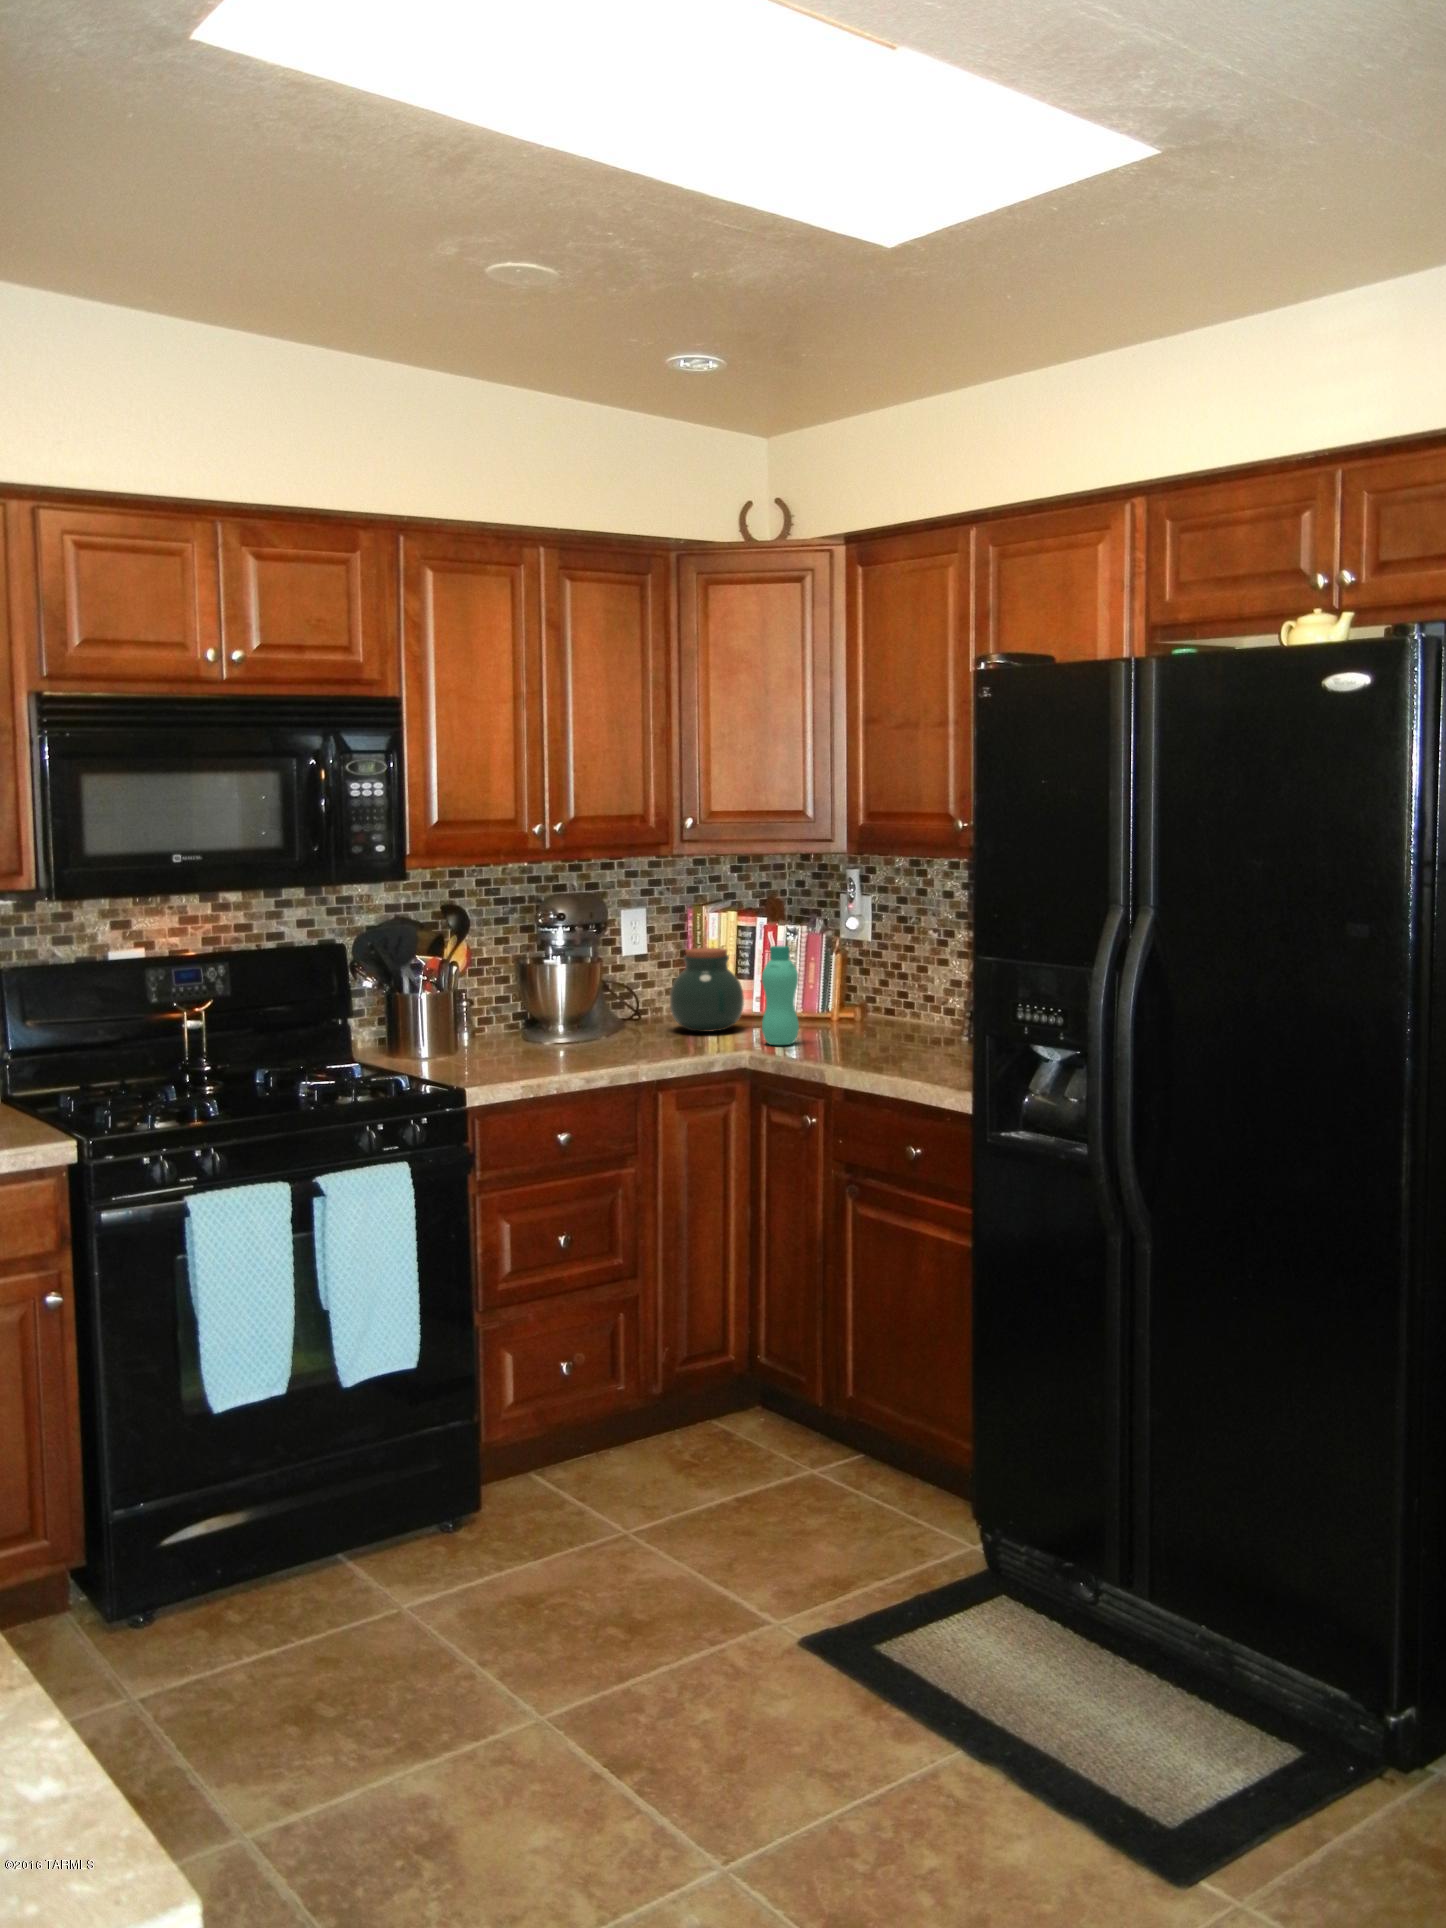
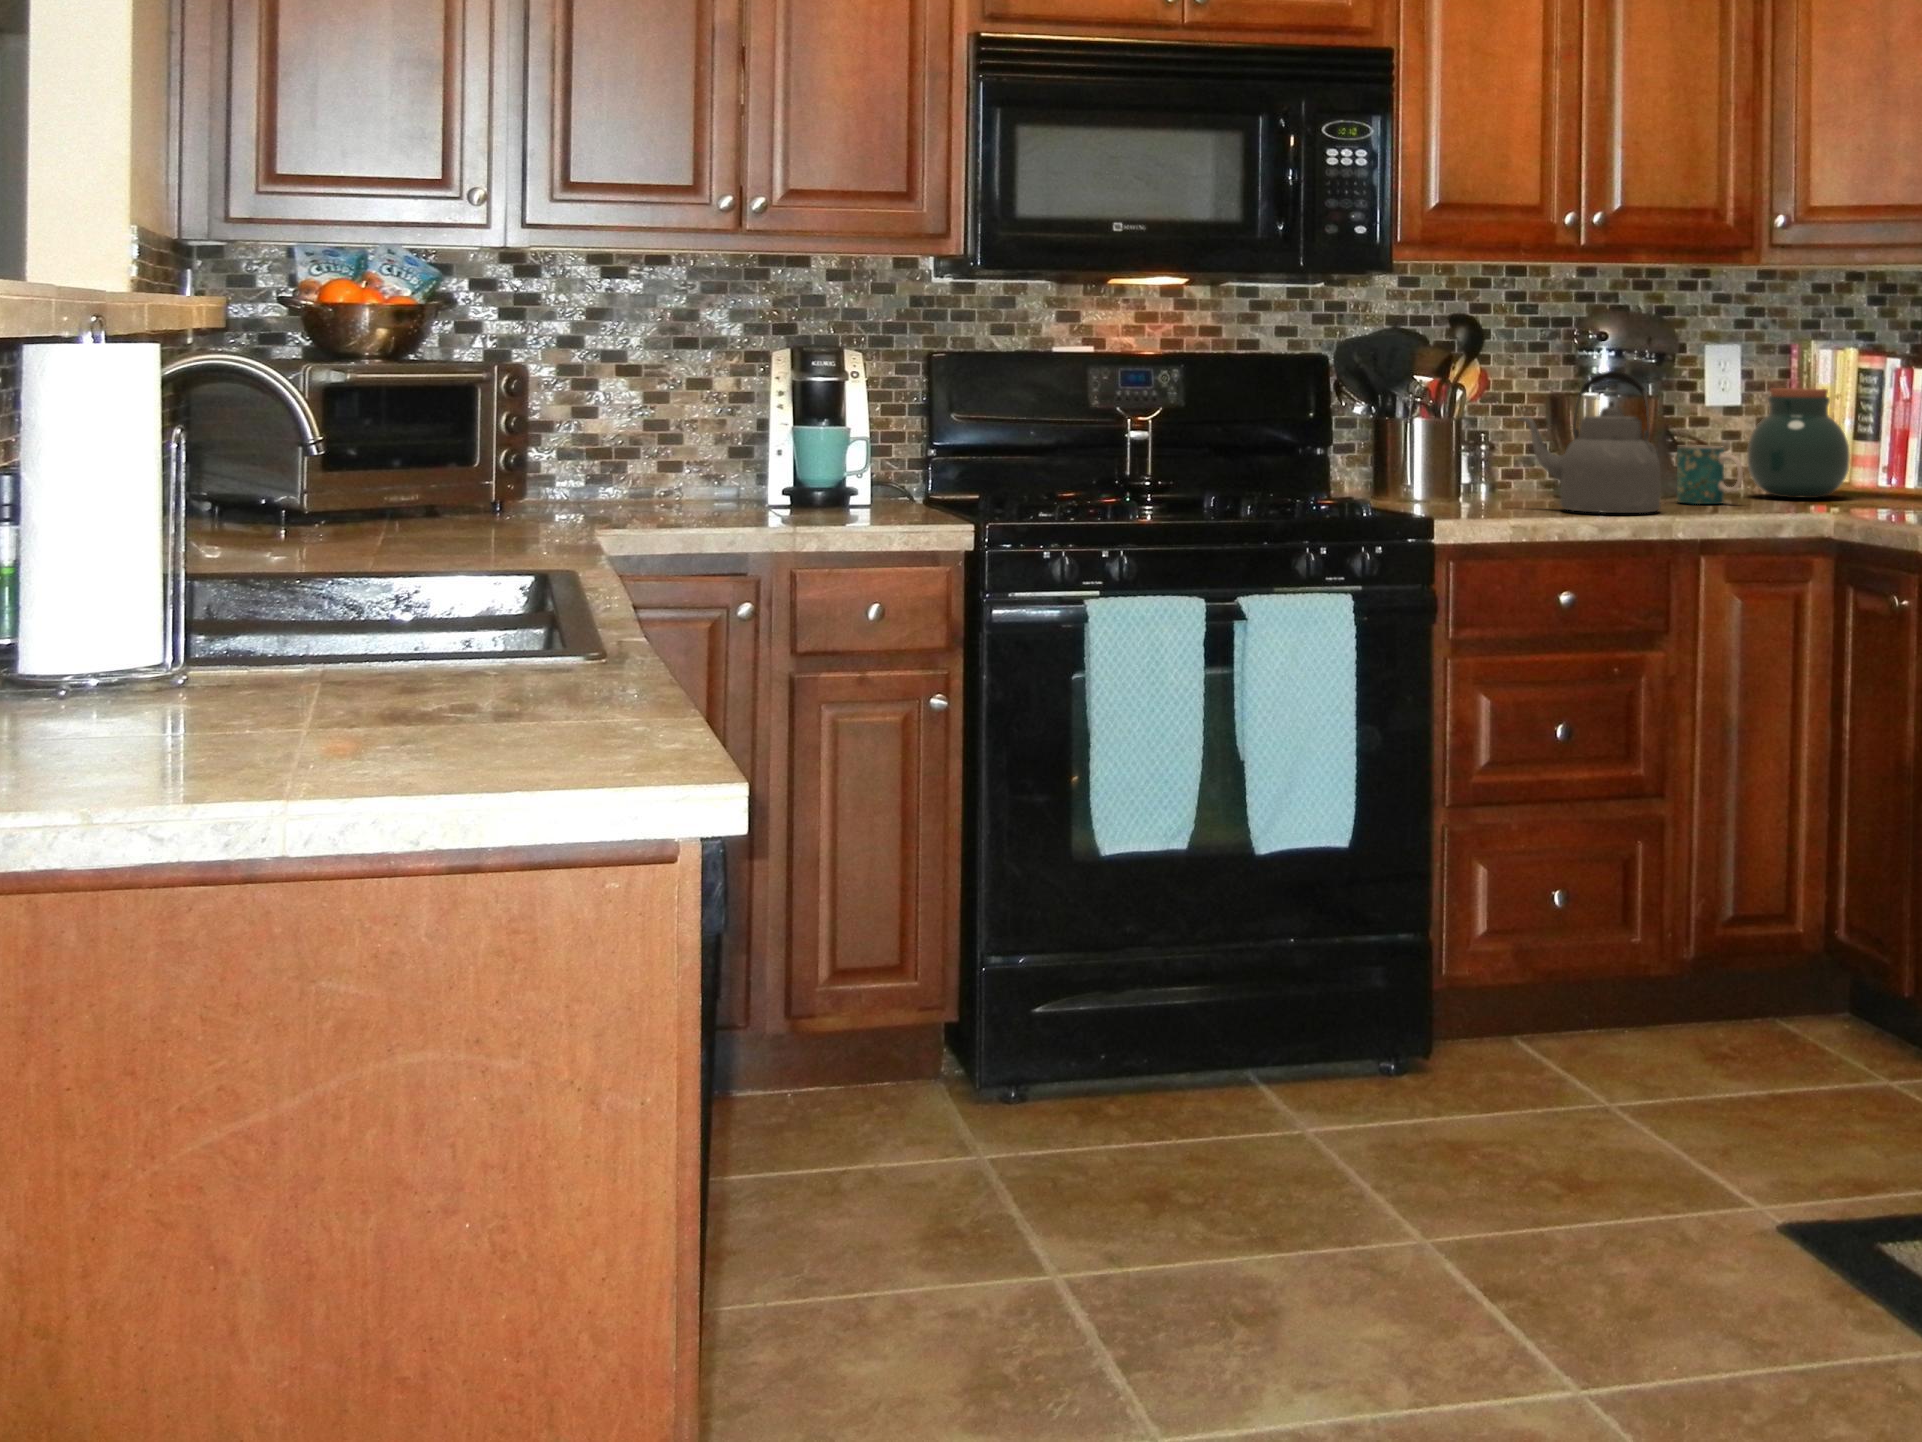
bottle: present [762,946,799,1045] -> none [1857,376,1909,510]
kettle: none [515,957,630,1070] -> present [1517,371,1660,513]
mug: none [628,1000,678,1047] -> present [1677,445,1743,504]

